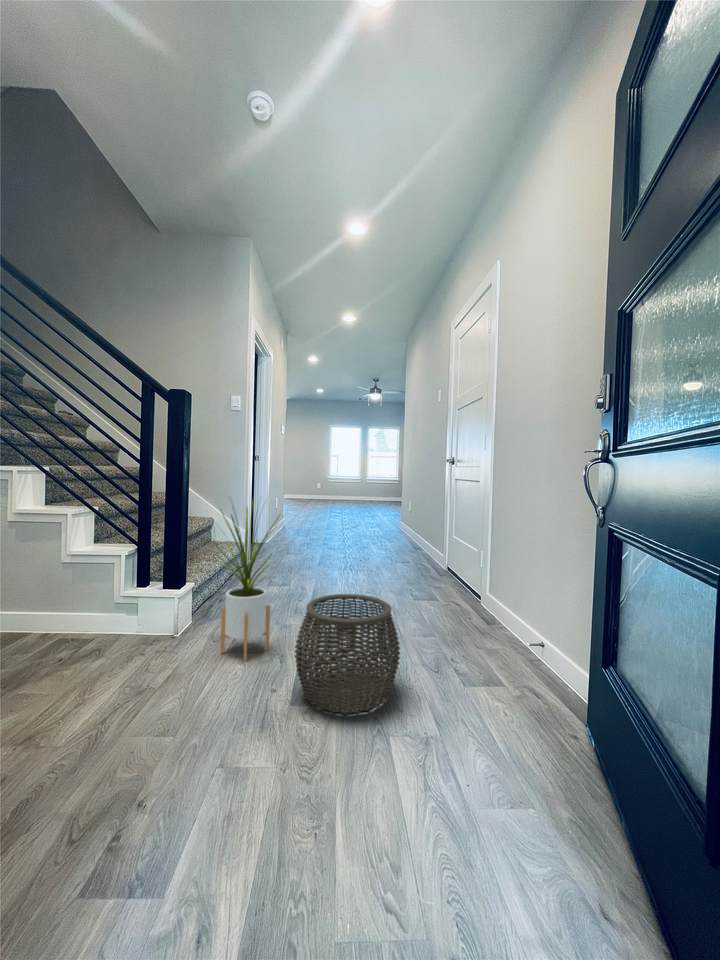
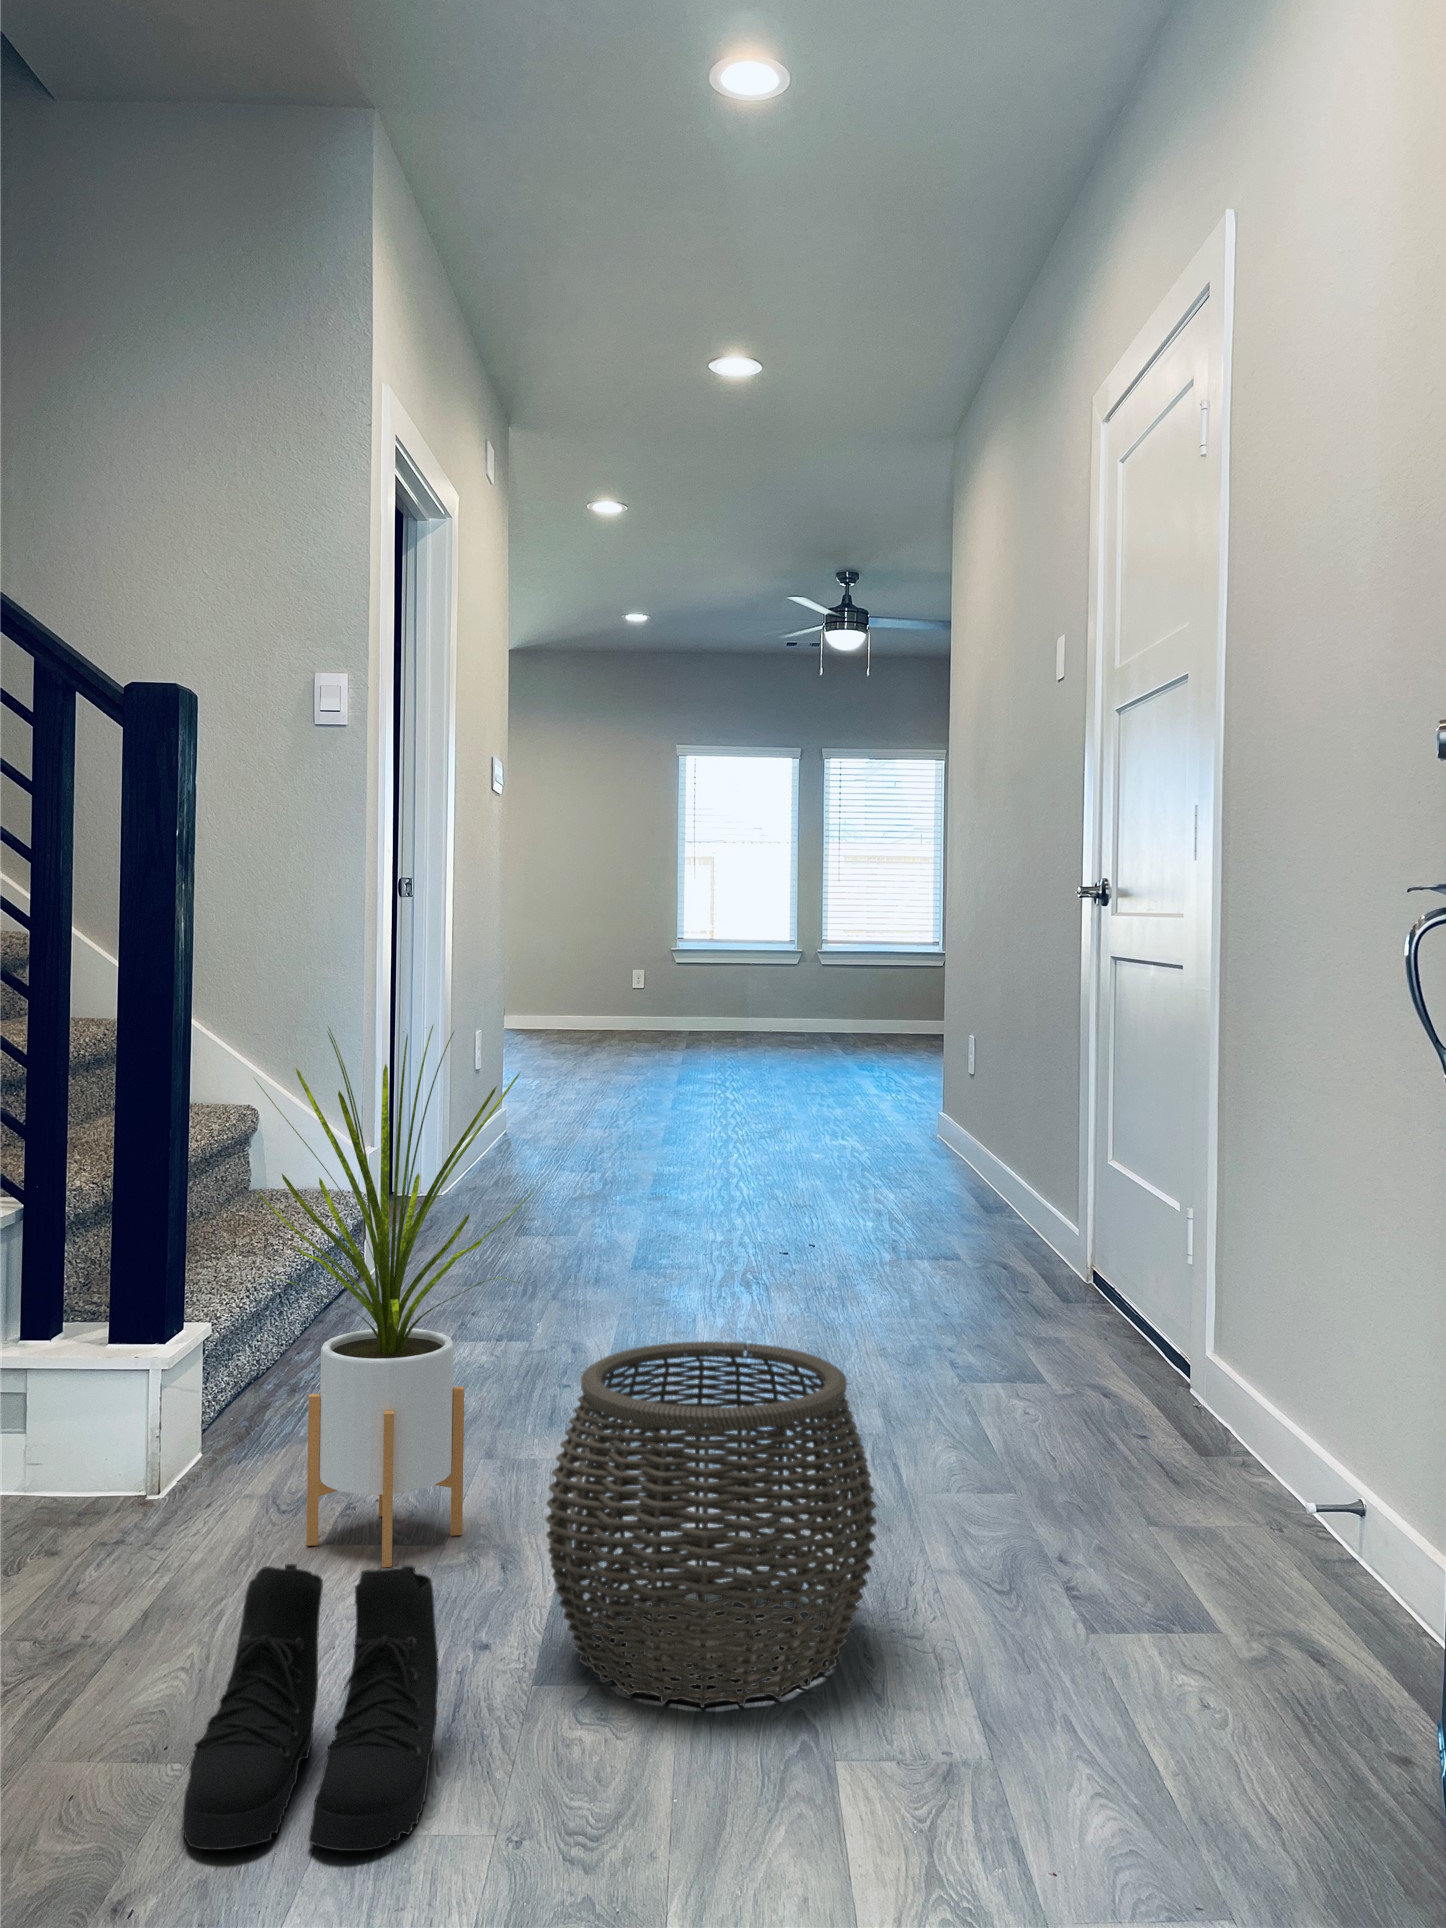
boots: none [169,670,258,777] -> present [182,1564,439,1851]

